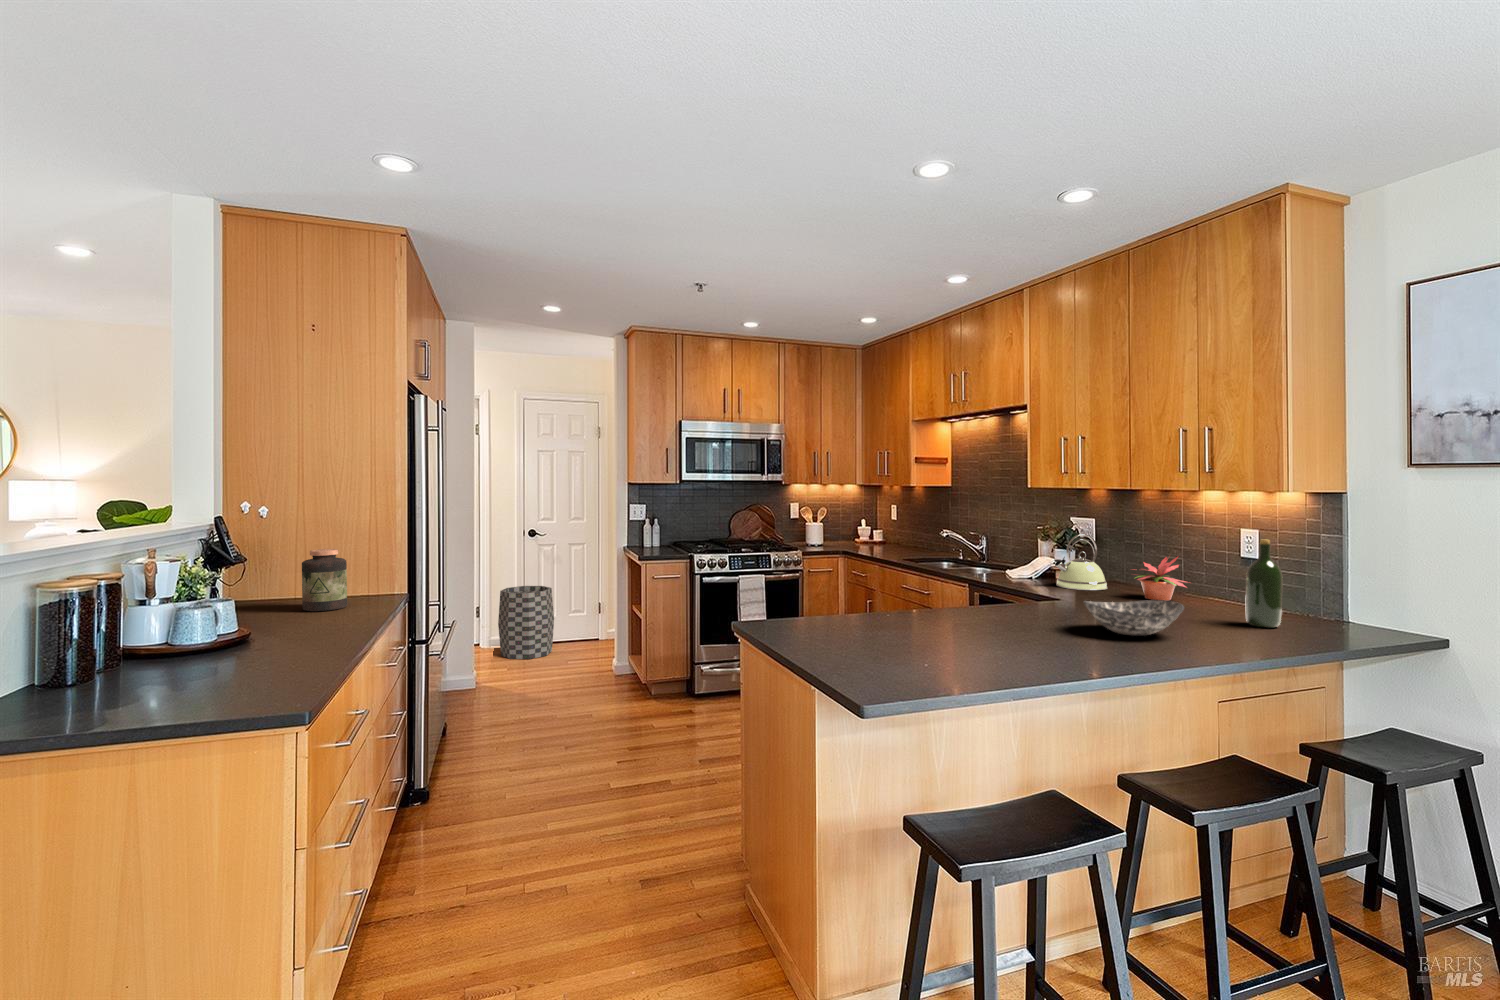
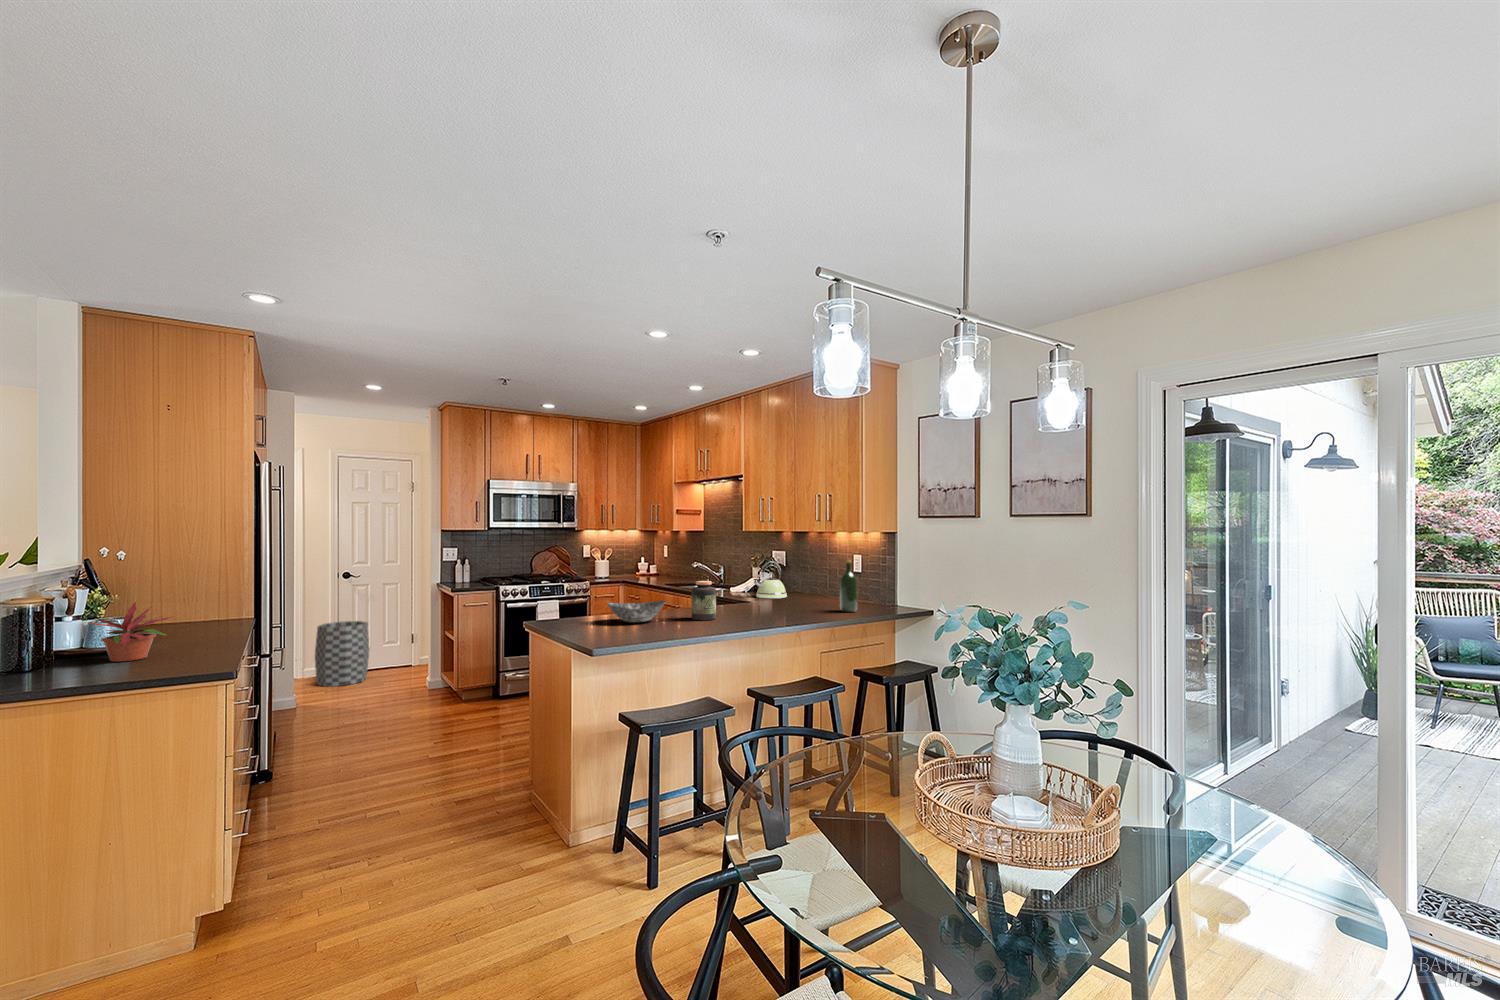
jar: present [302,549,347,611] -> present [691,581,716,620]
potted plant: present [1135,557,1186,601] -> present [90,602,171,662]
bowl: present [1084,600,1184,636] -> present [608,601,665,623]

